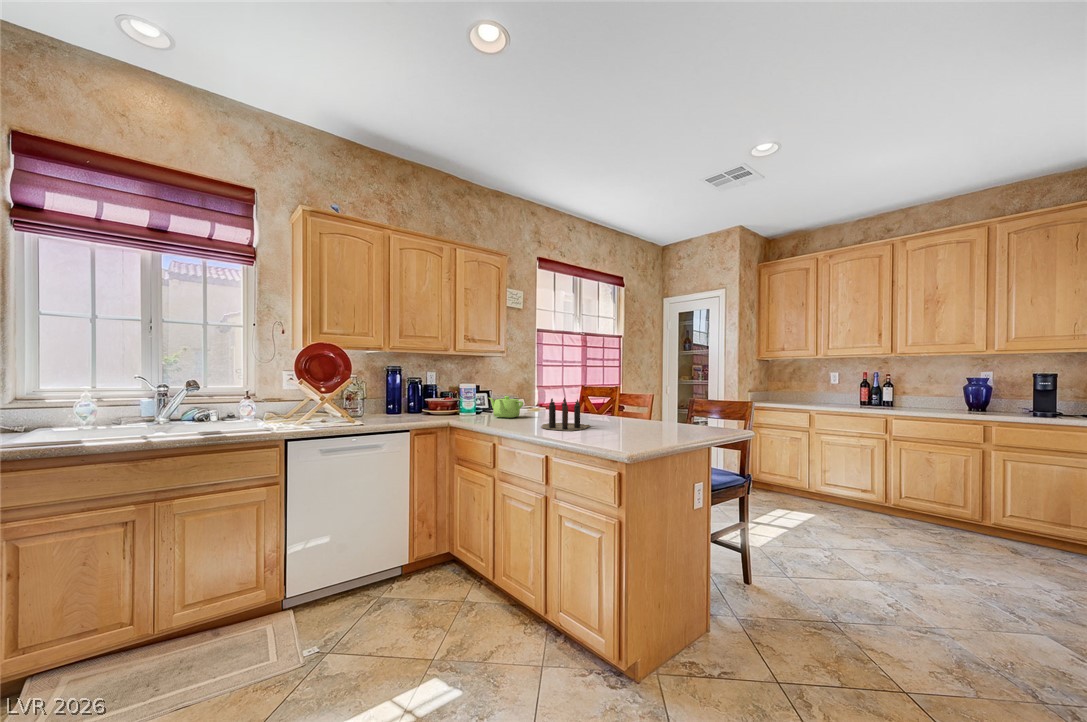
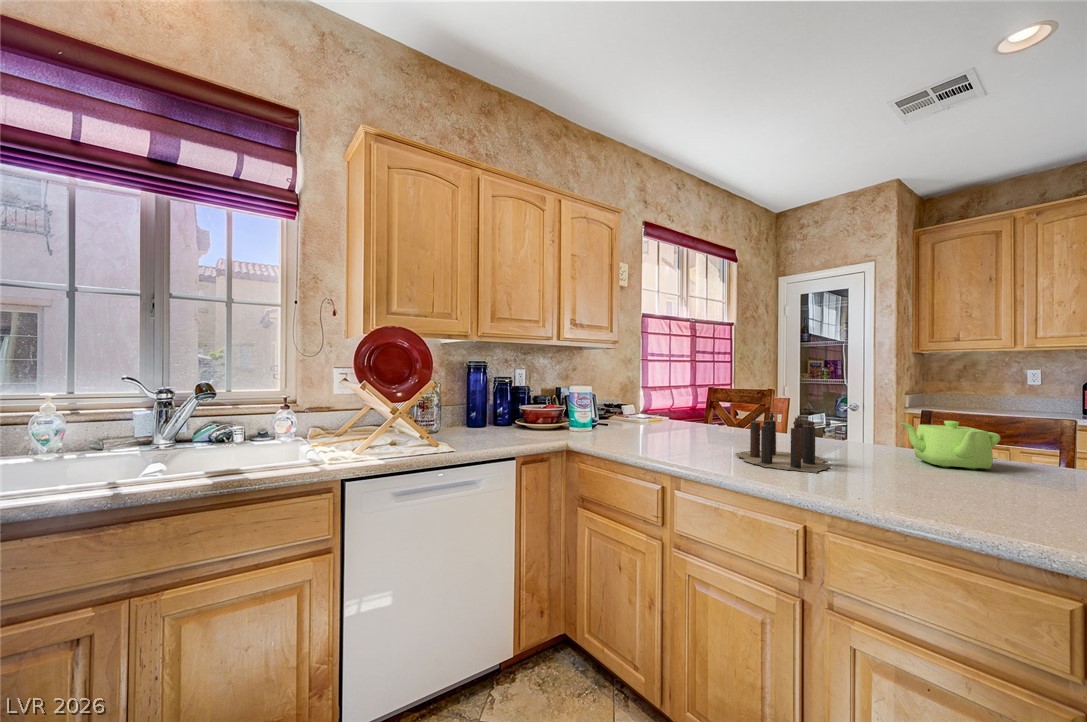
teapot: present [489,396,524,418] -> present [900,421,1000,469]

